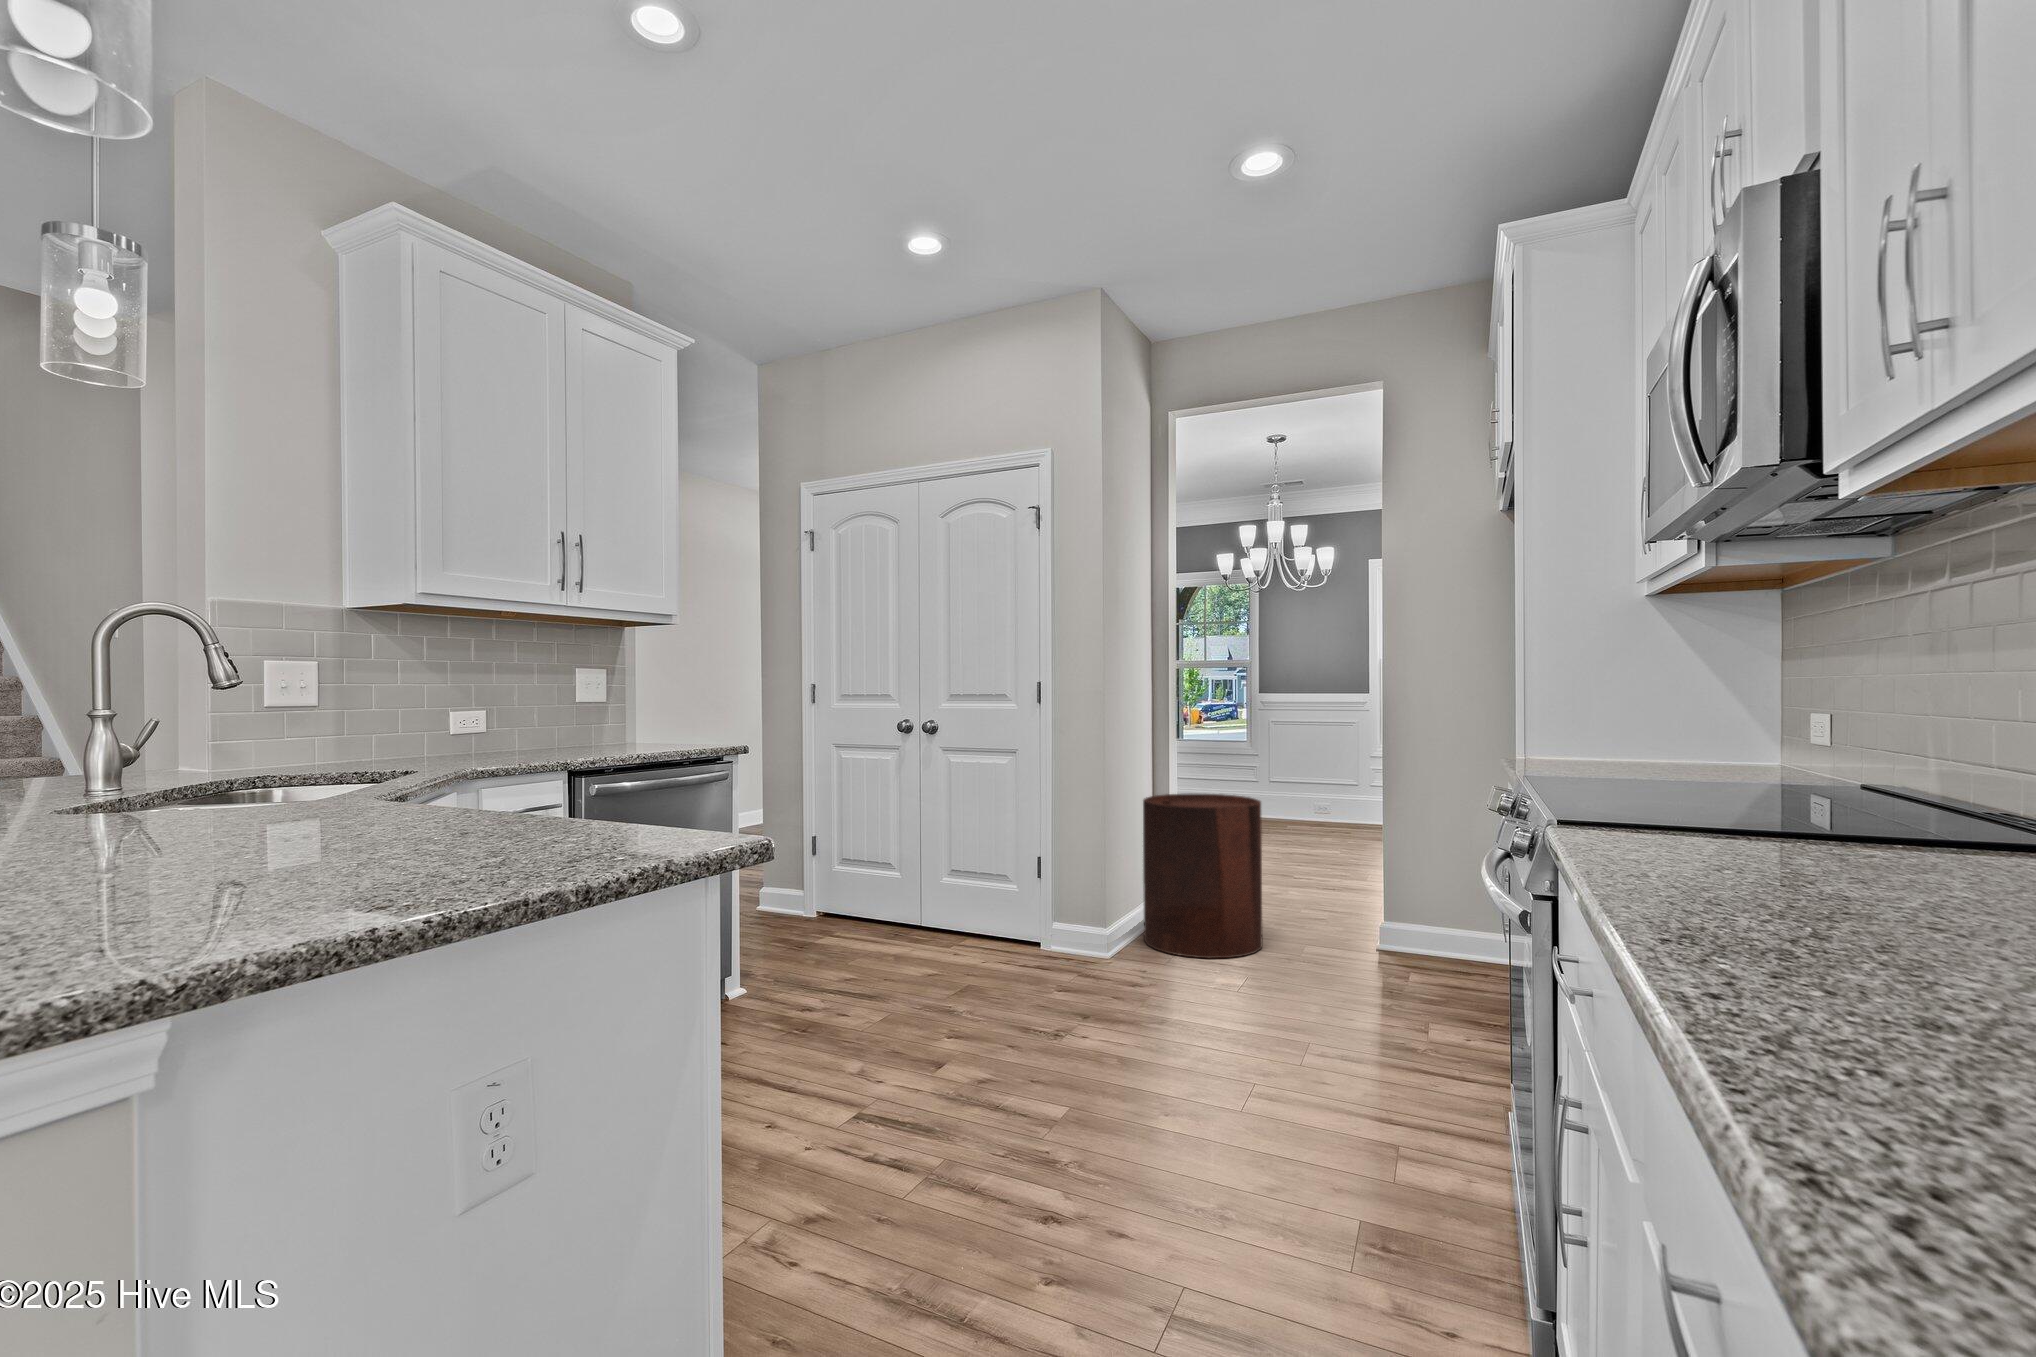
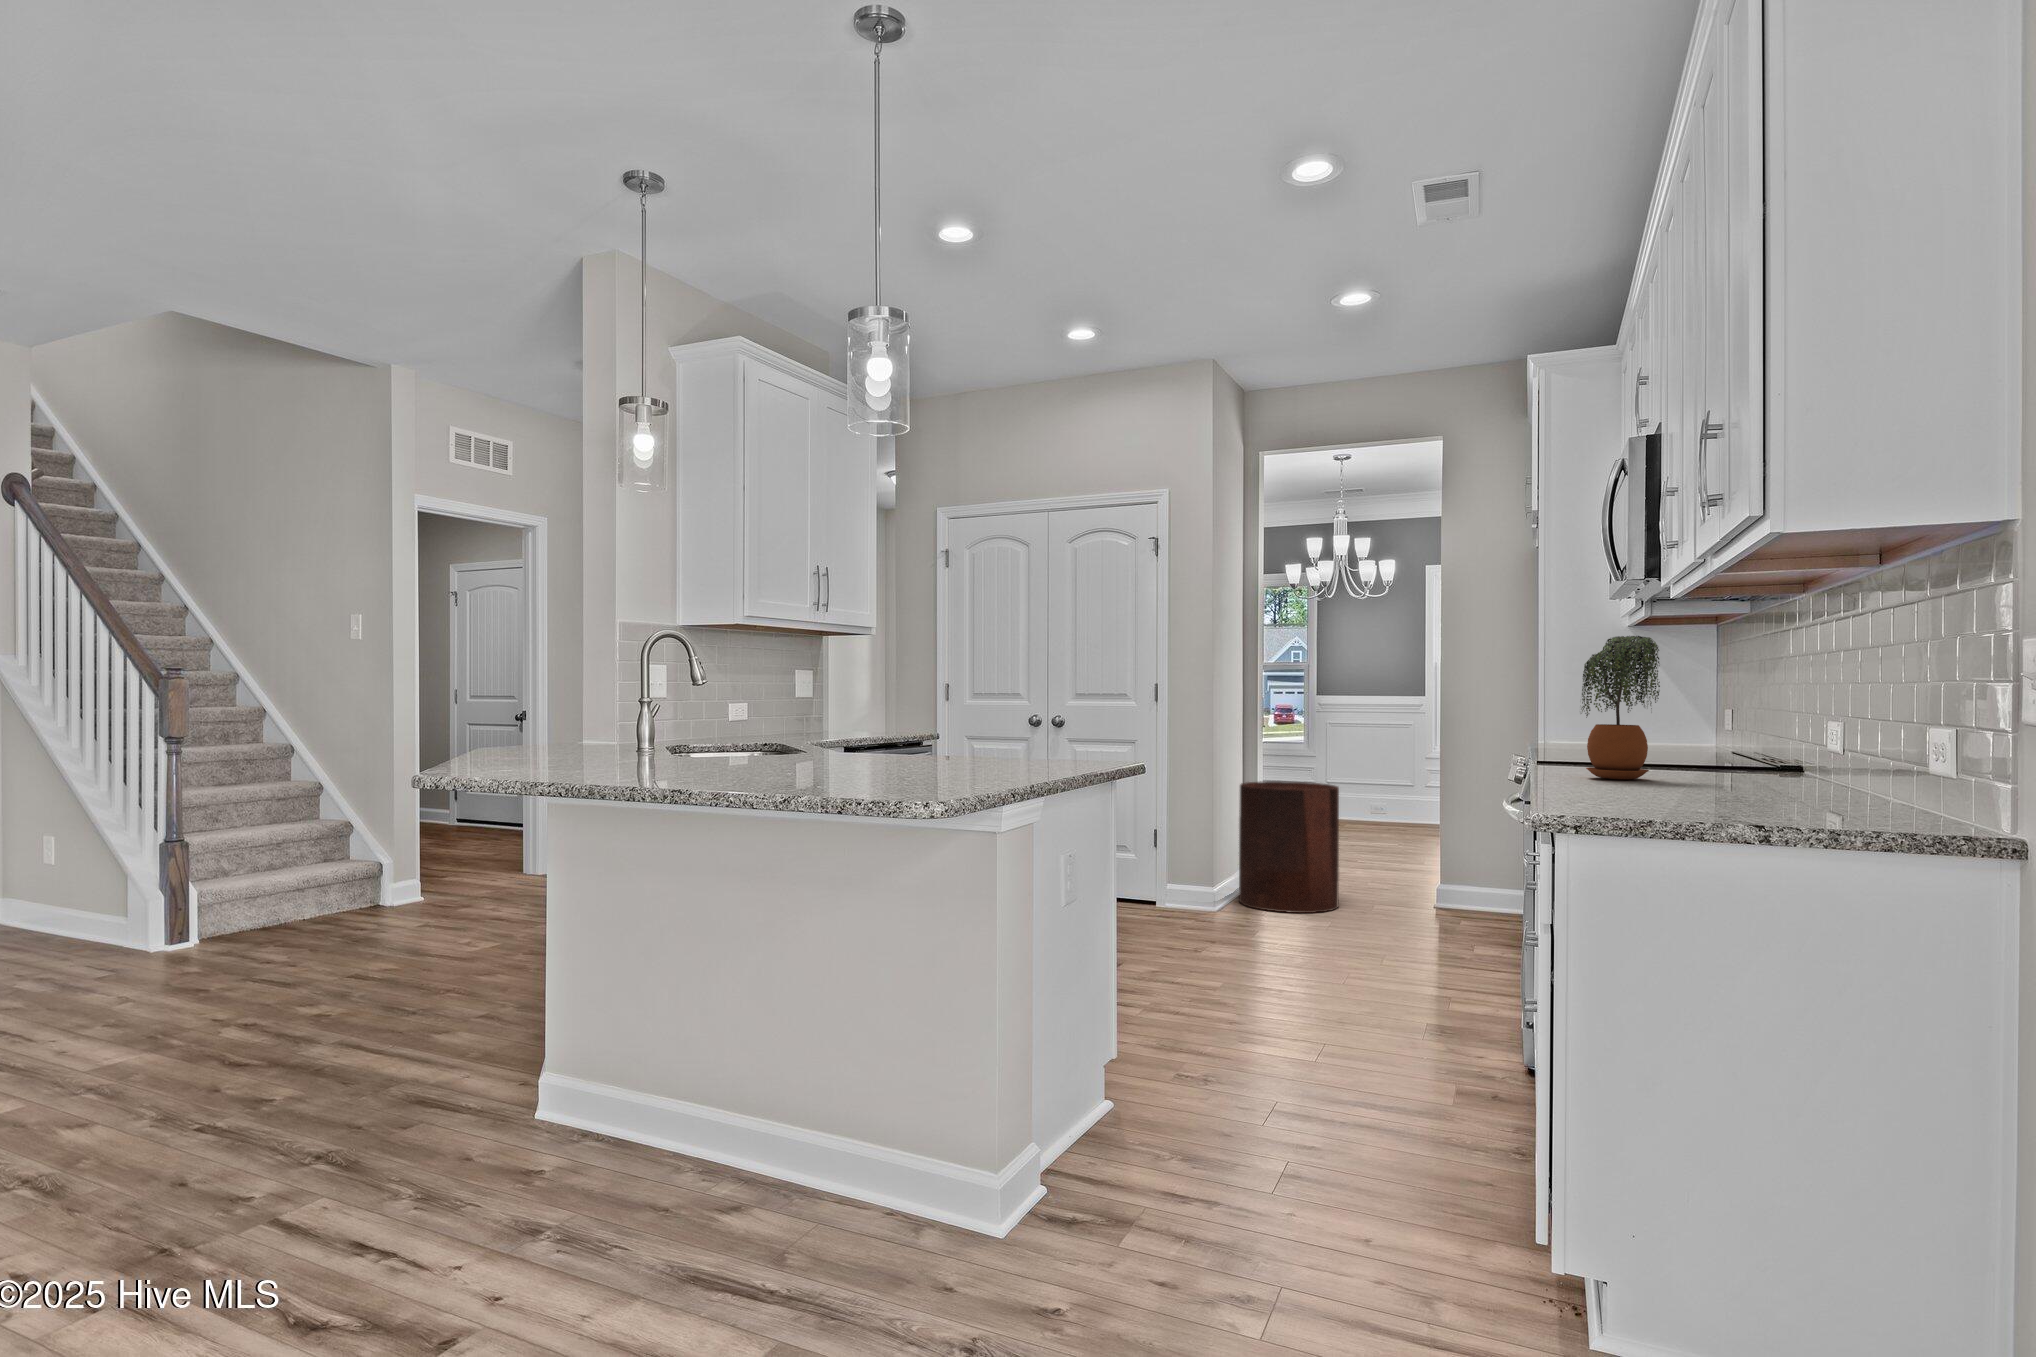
potted plant: none [1697,542,1932,893] -> present [1582,636,1660,779]

